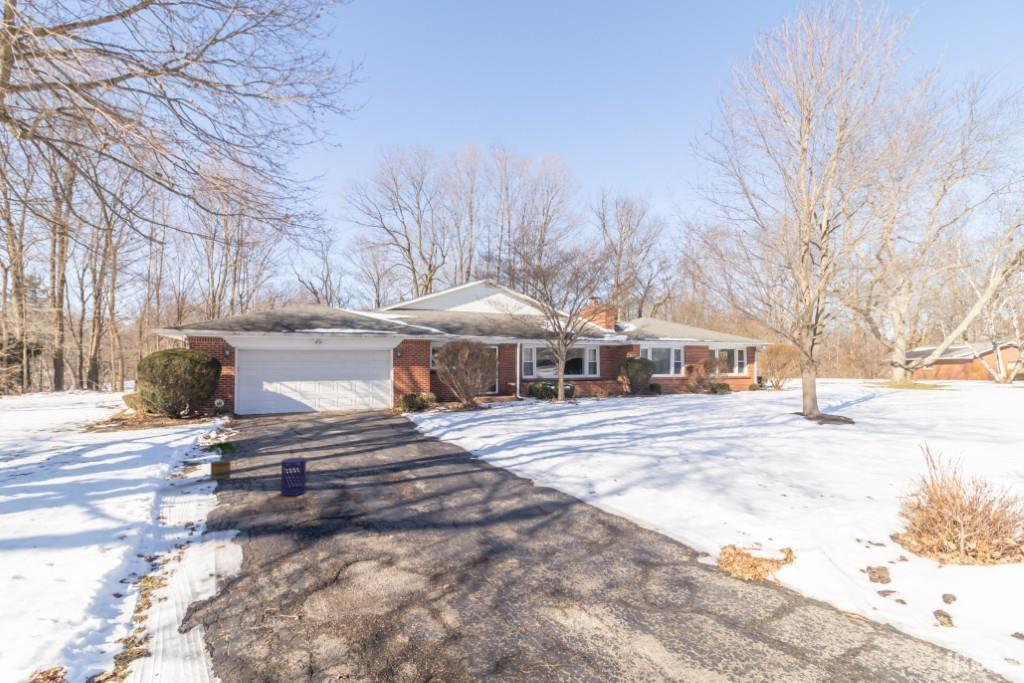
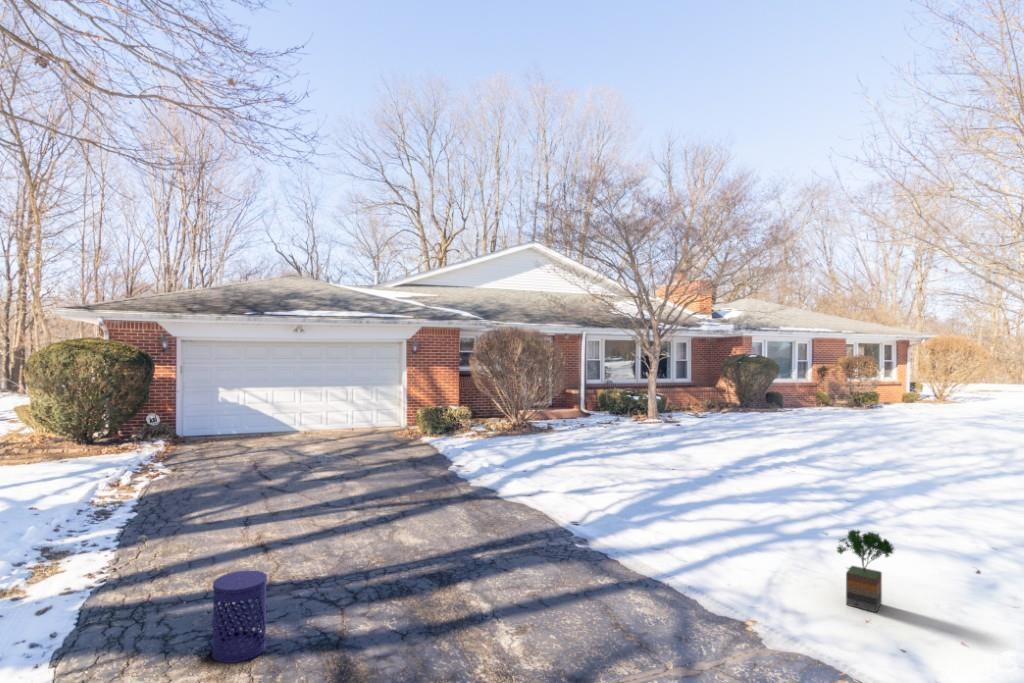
potted tree: present [208,442,236,480] -> present [837,530,894,612]

